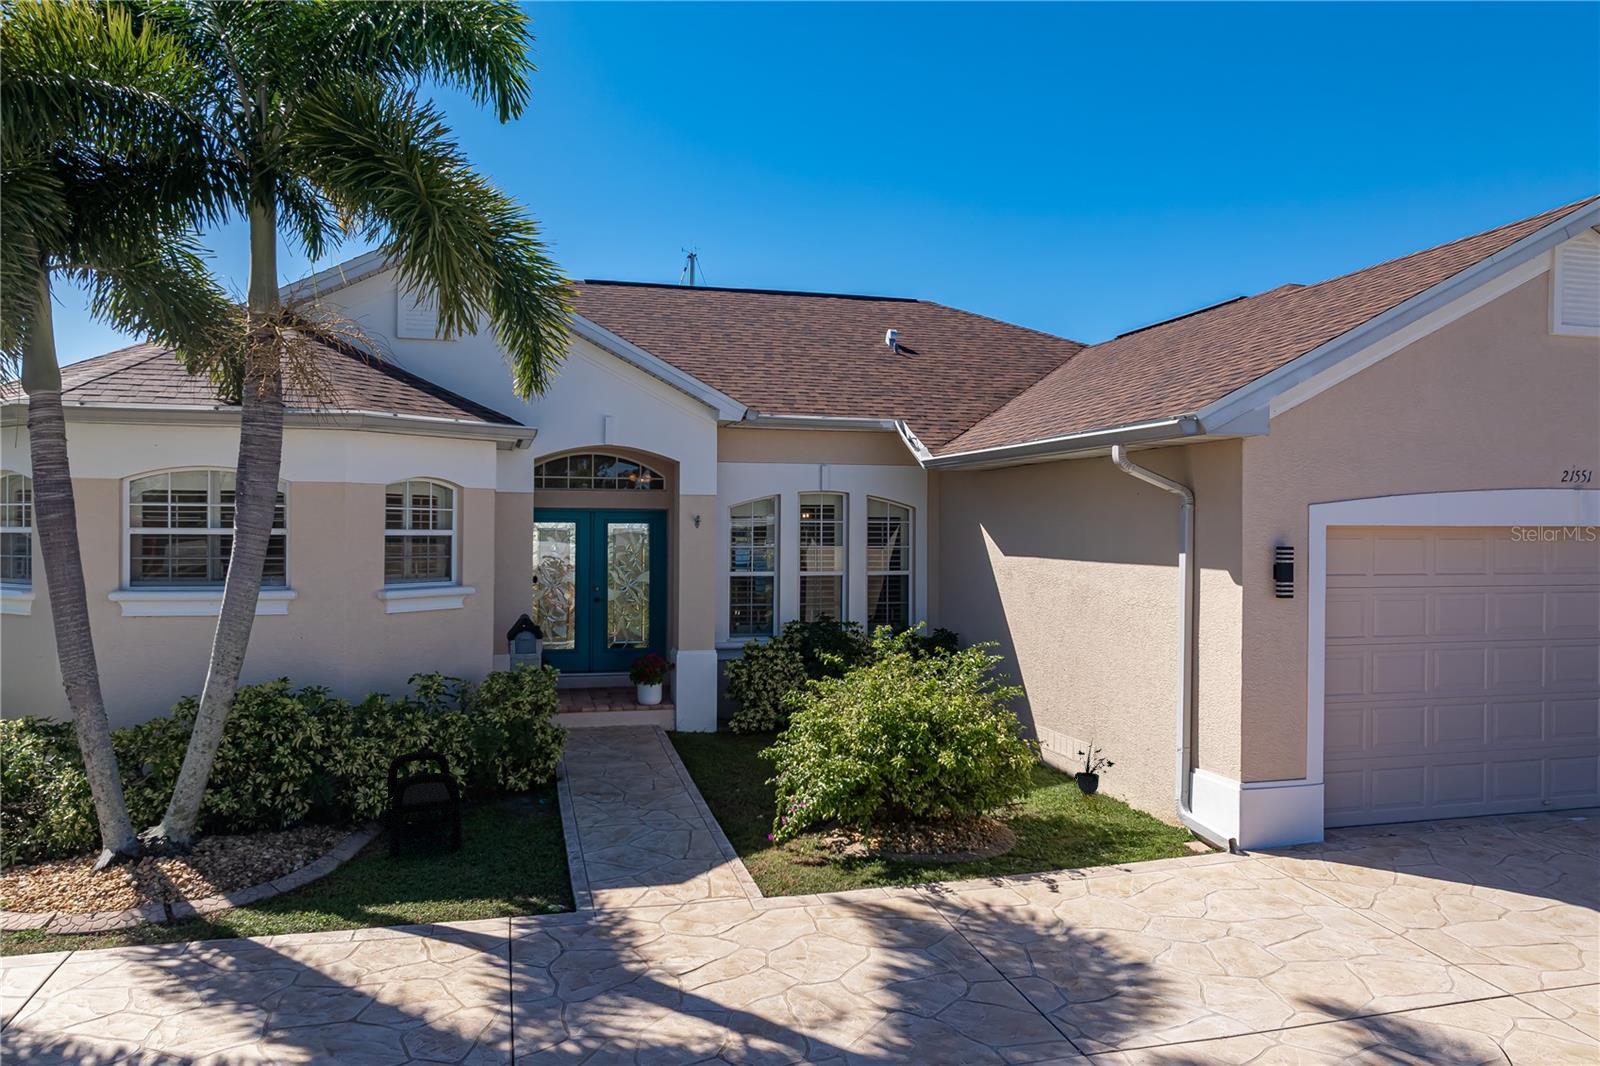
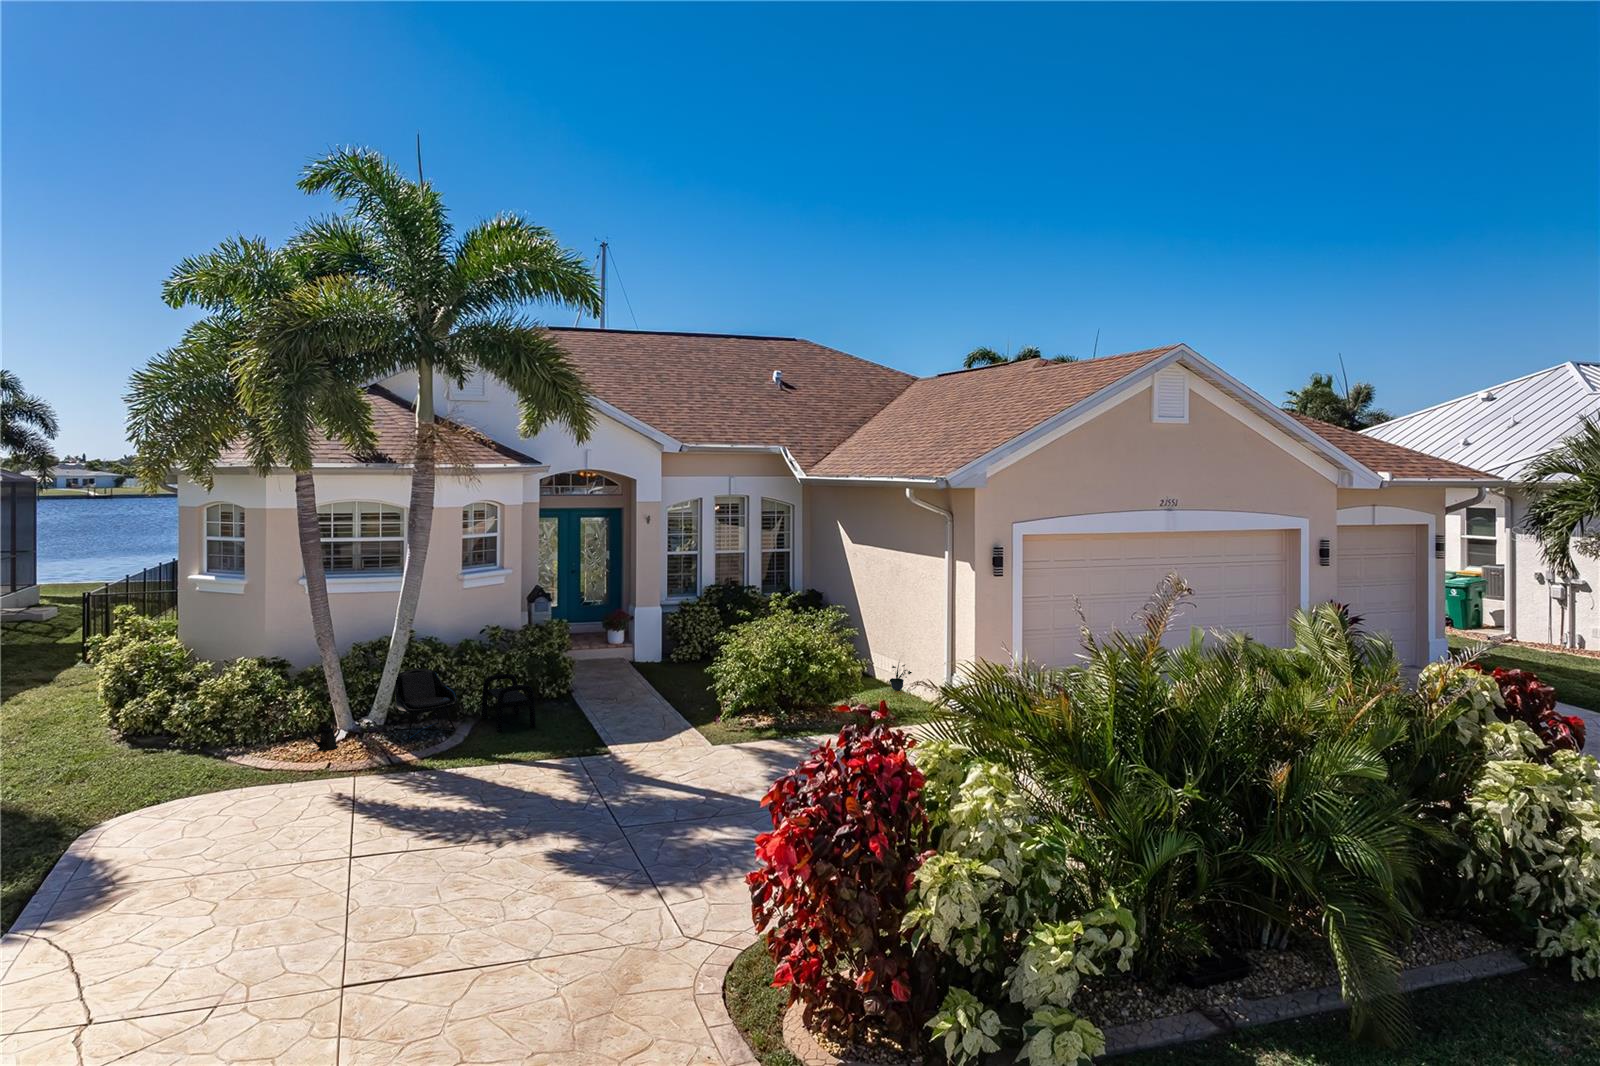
lounge chair: none [219,740,327,868] -> present [393,669,457,740]
watering can: none [28,845,108,887] -> present [305,728,340,751]

